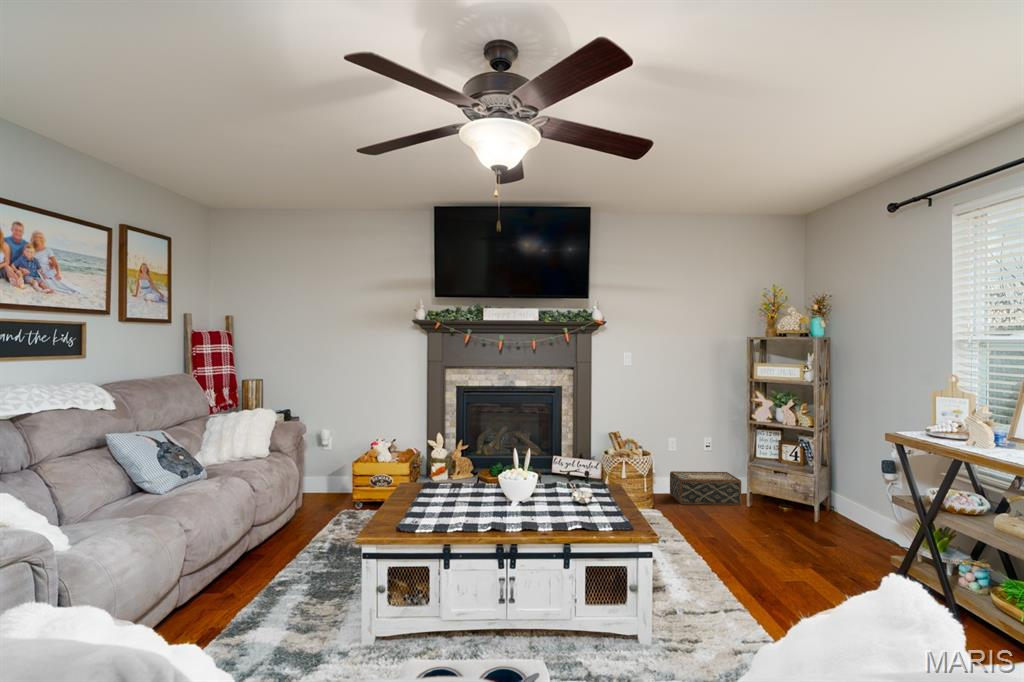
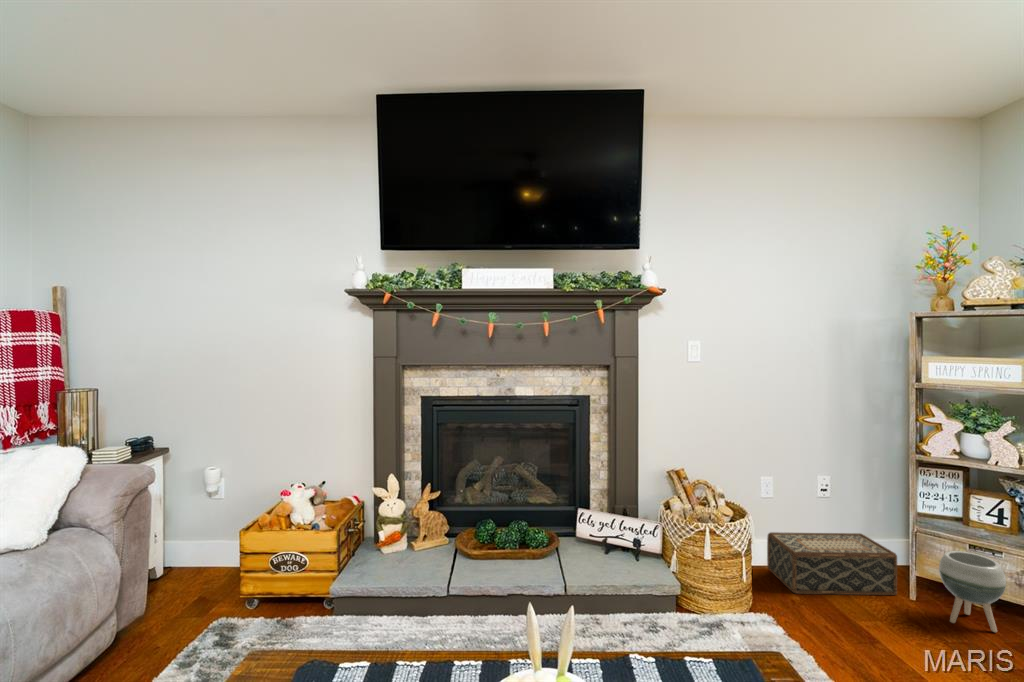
planter: none [759,476,791,518] -> present [939,551,1006,632]

